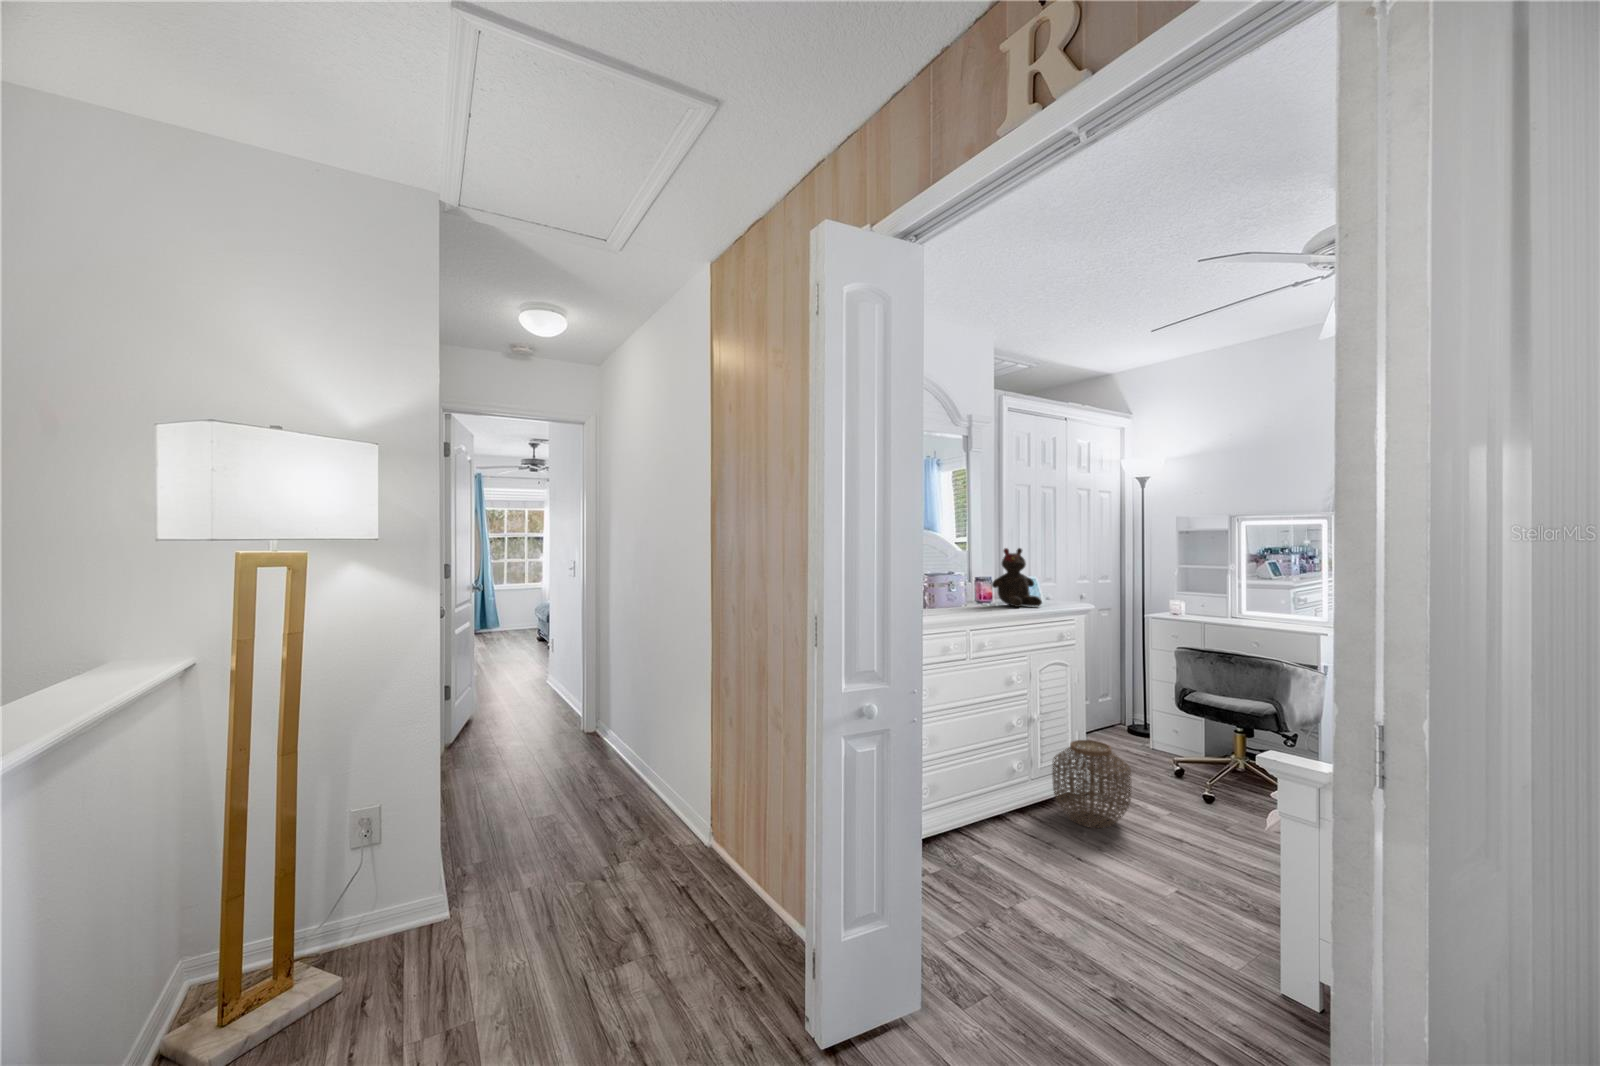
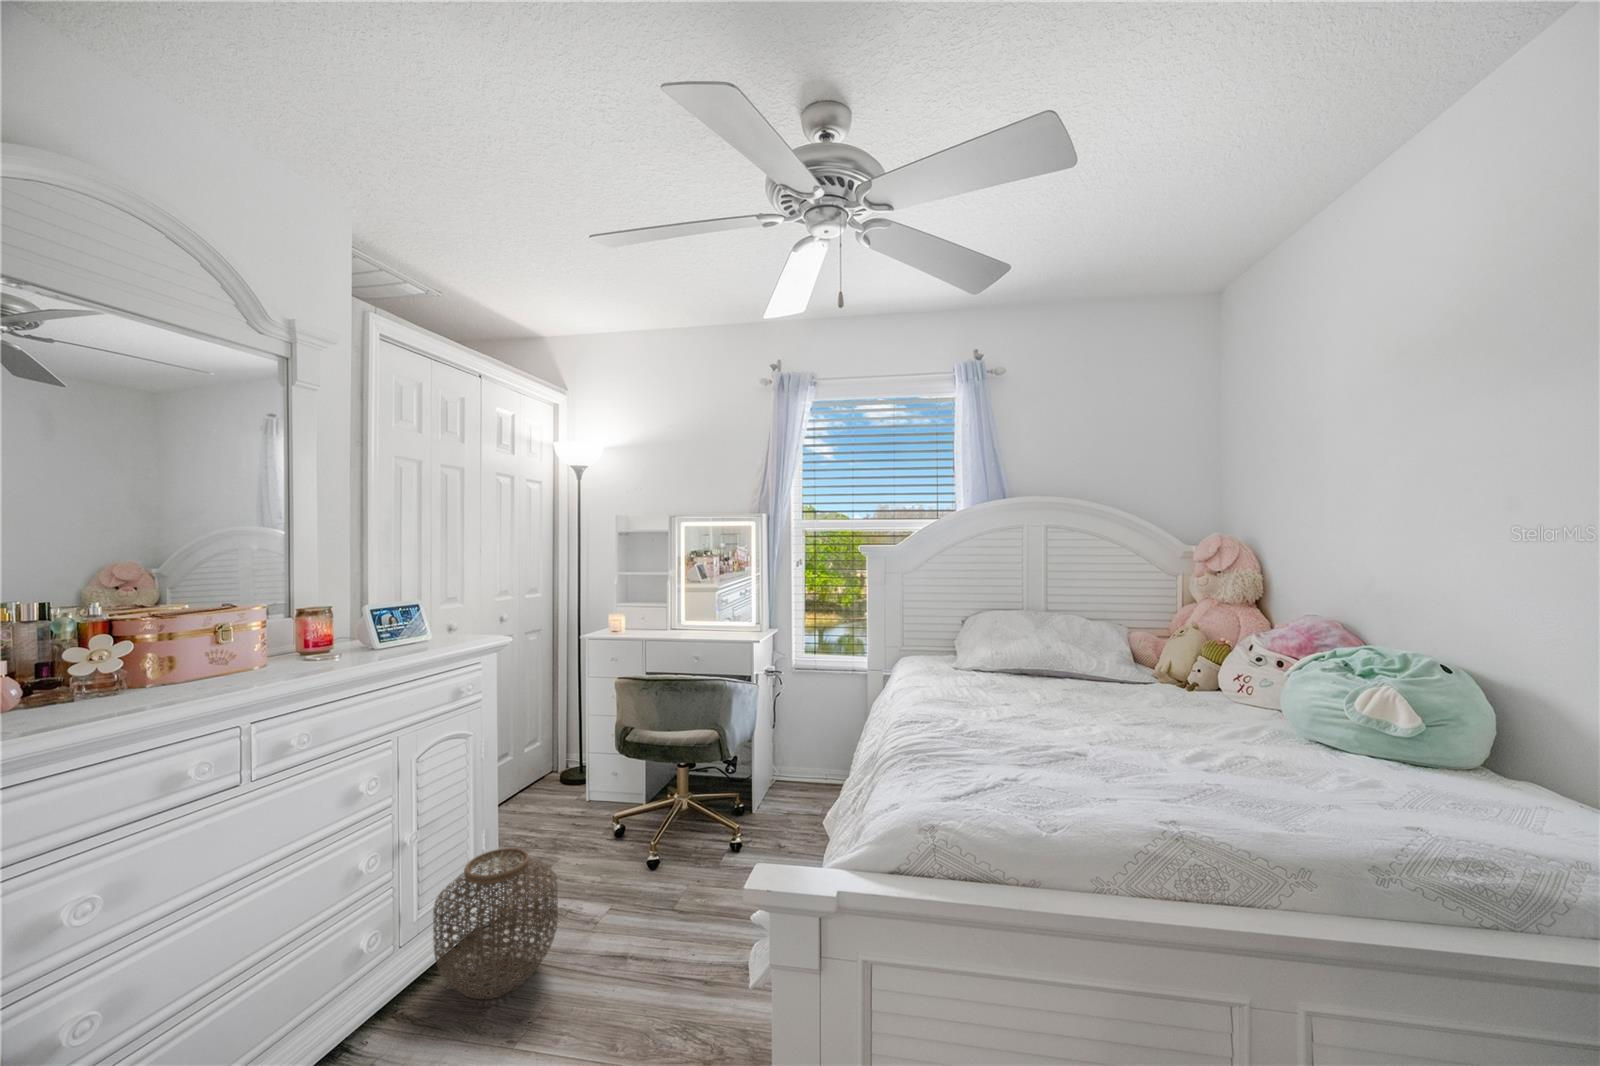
teddy bear: present [992,548,1042,607] -> none [327,555,422,656]

